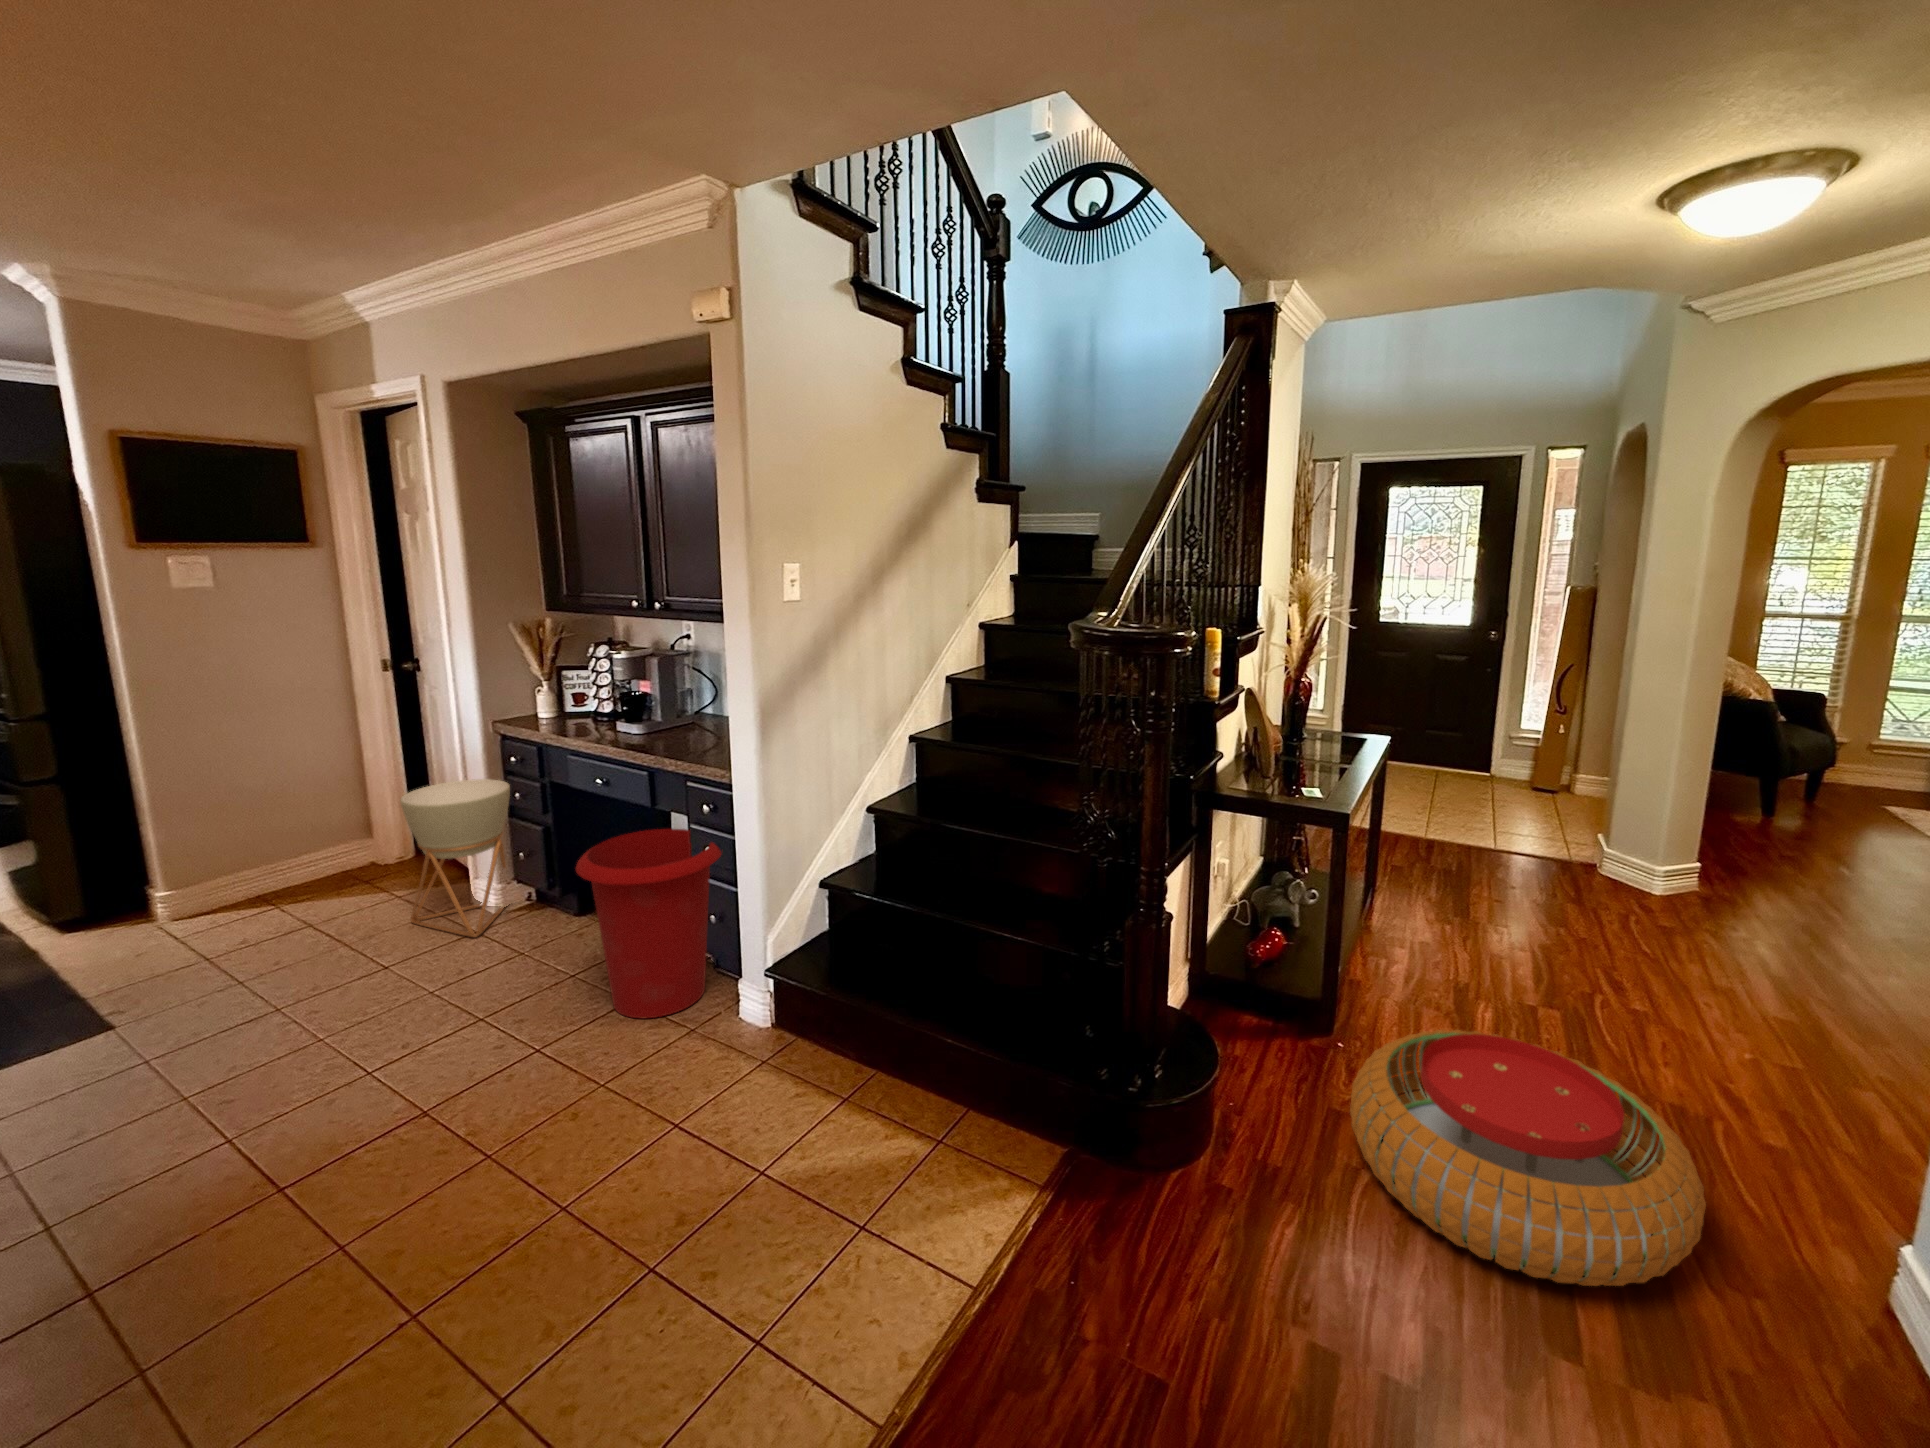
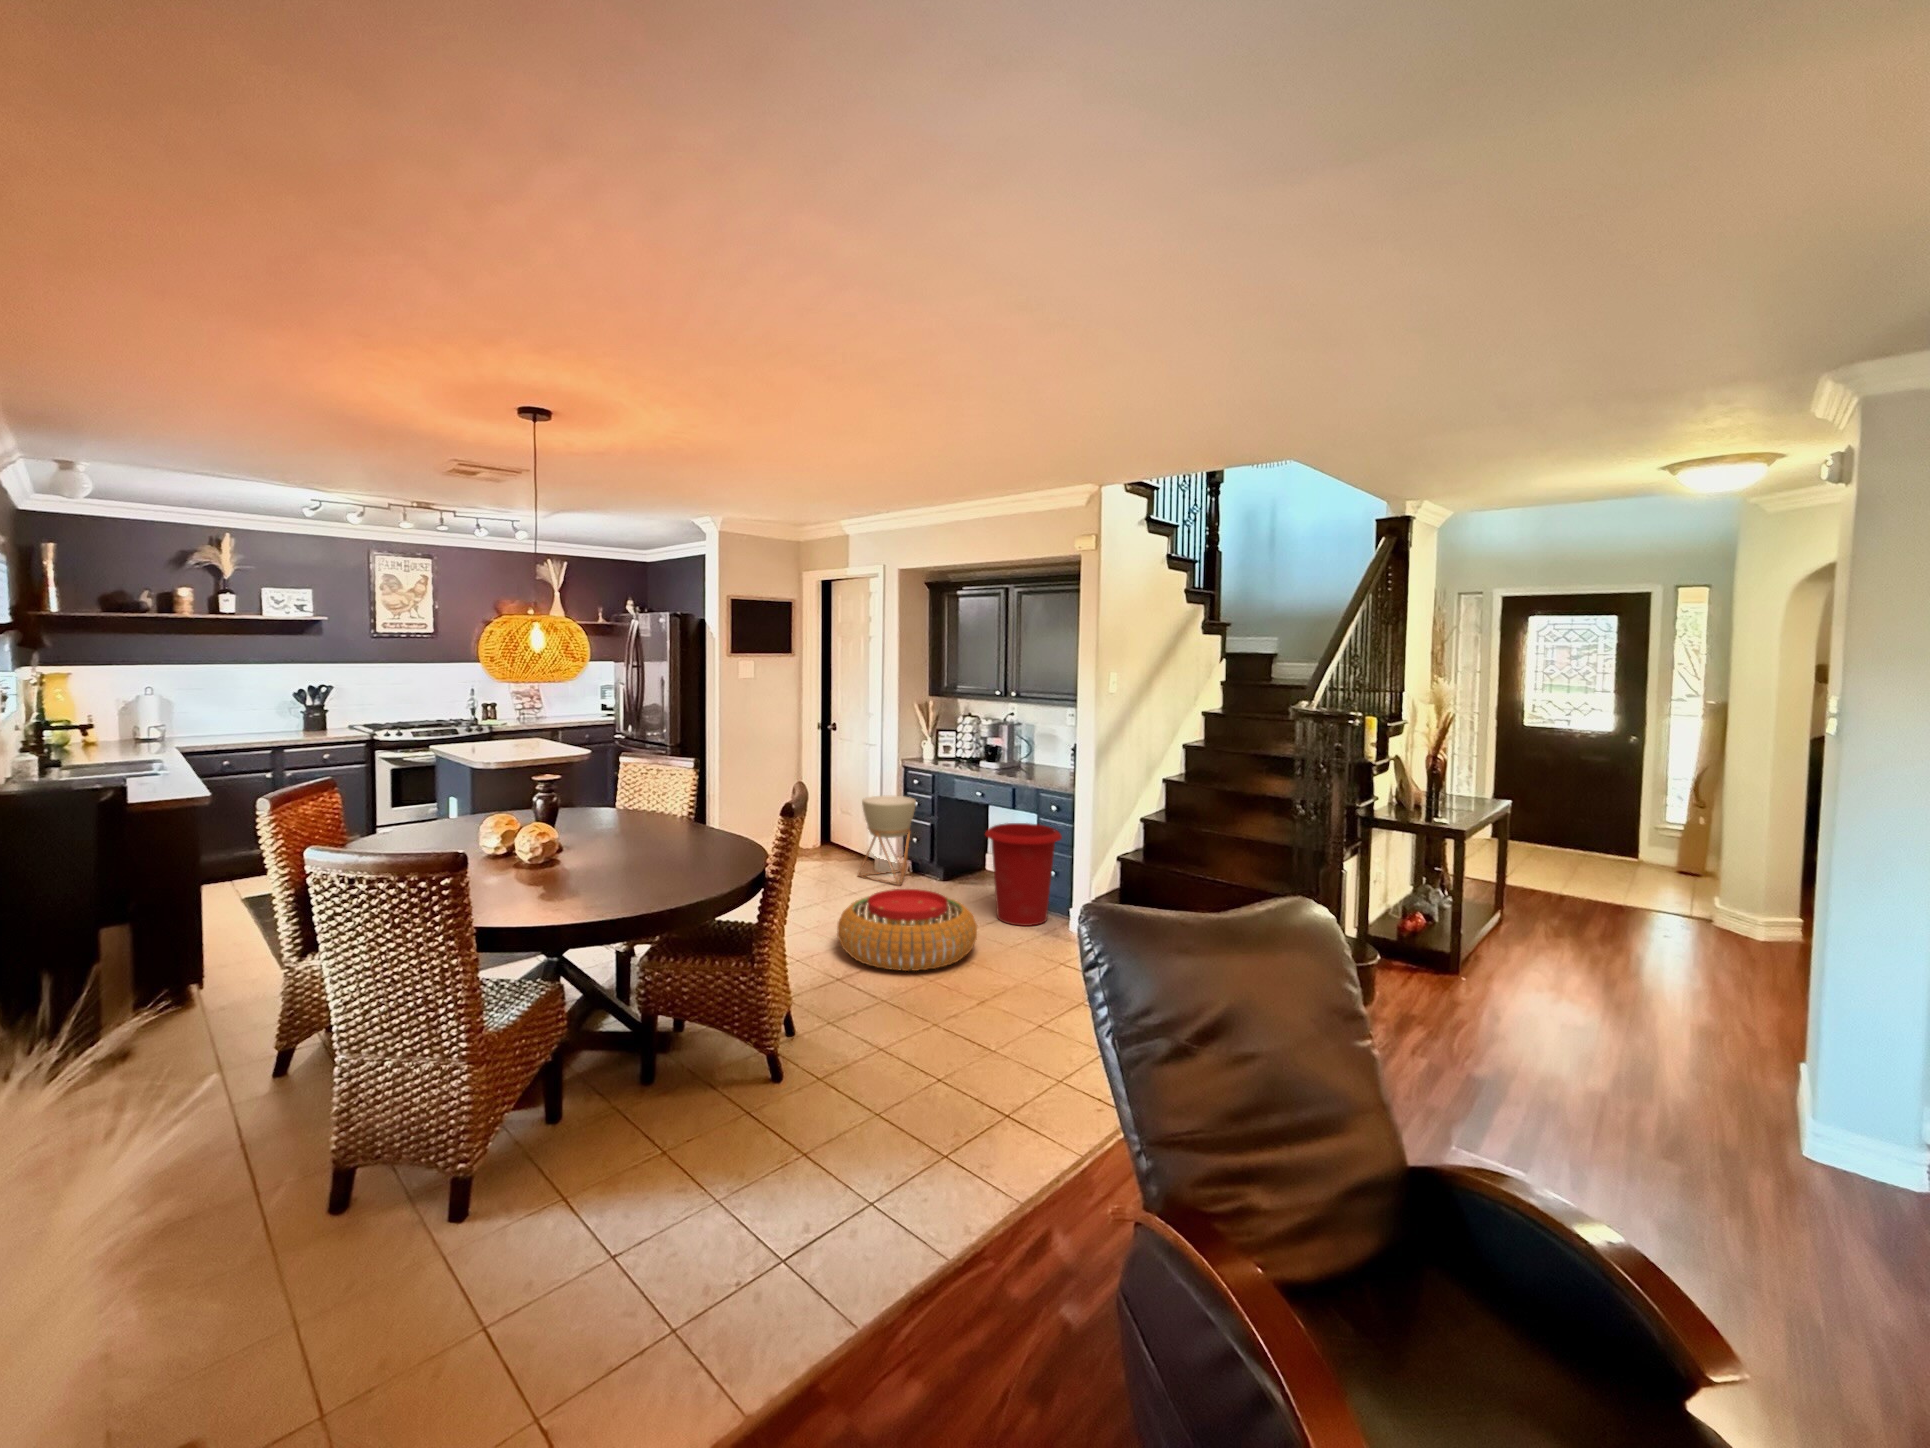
pouf: present [1350,1030,1706,1286] -> present [837,889,977,971]

